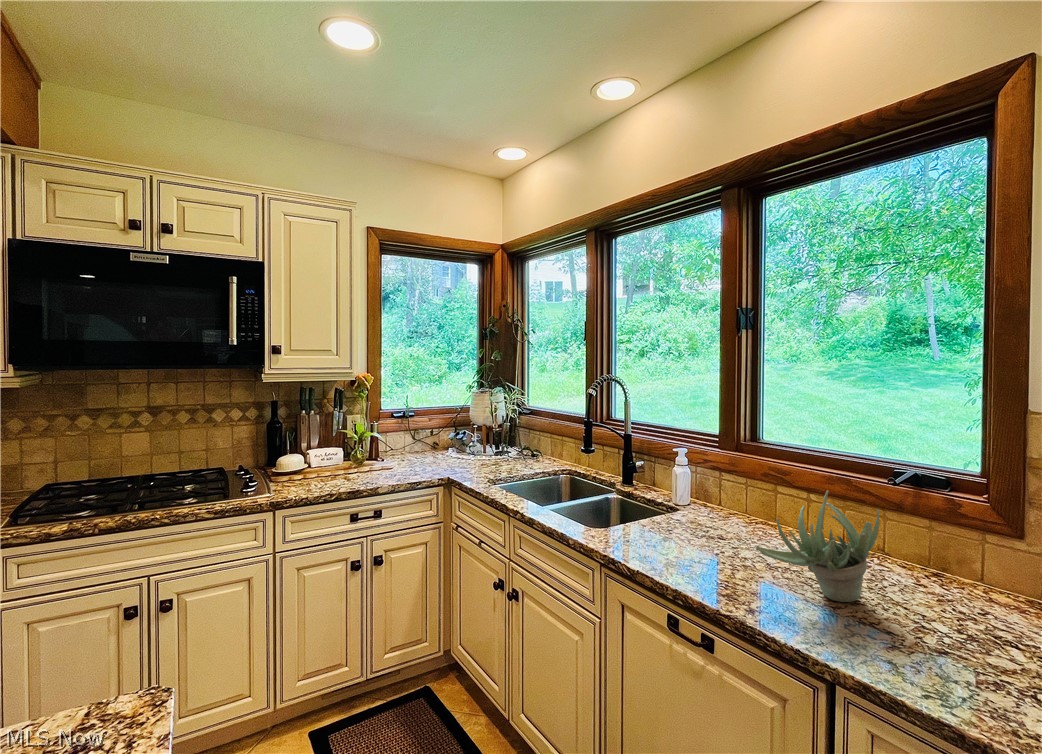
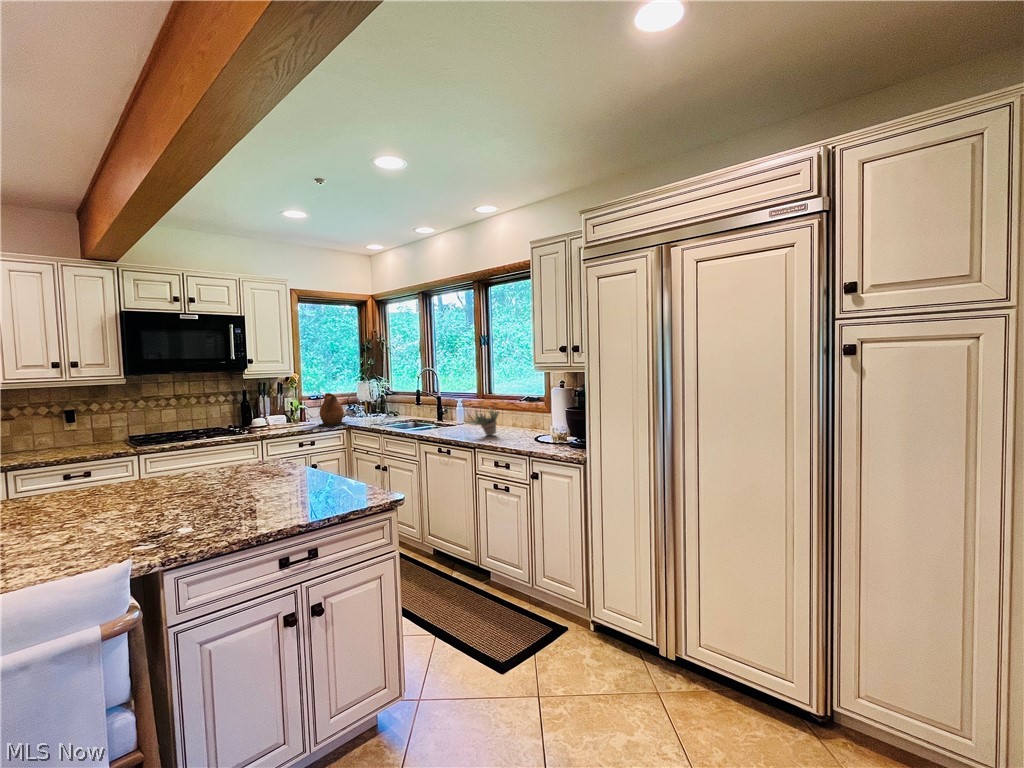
ceramic pitcher: none [387,416,448,483] -> present [319,393,348,426]

